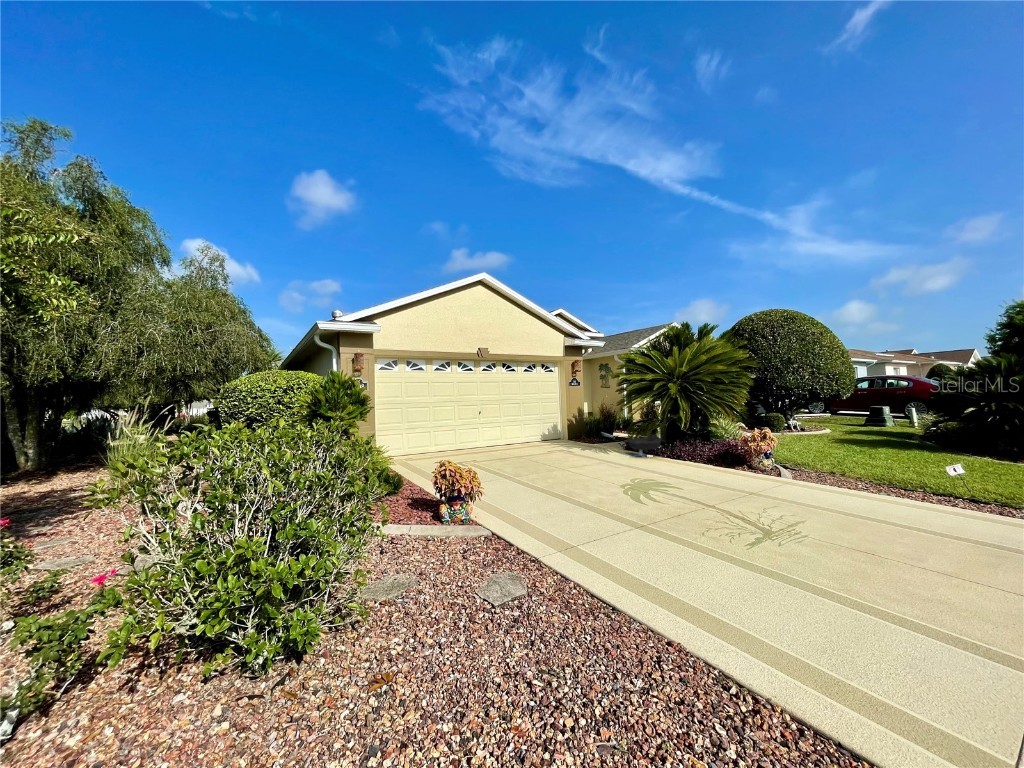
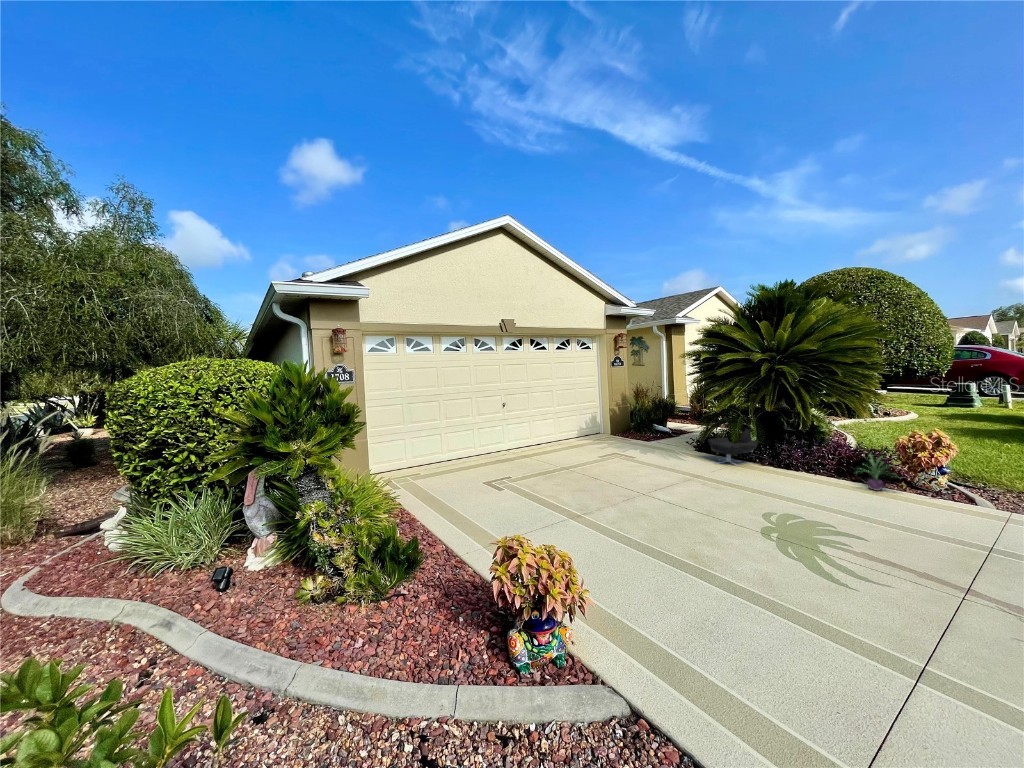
decorative plant: none [713,446,742,472] -> present [866,455,883,491]

